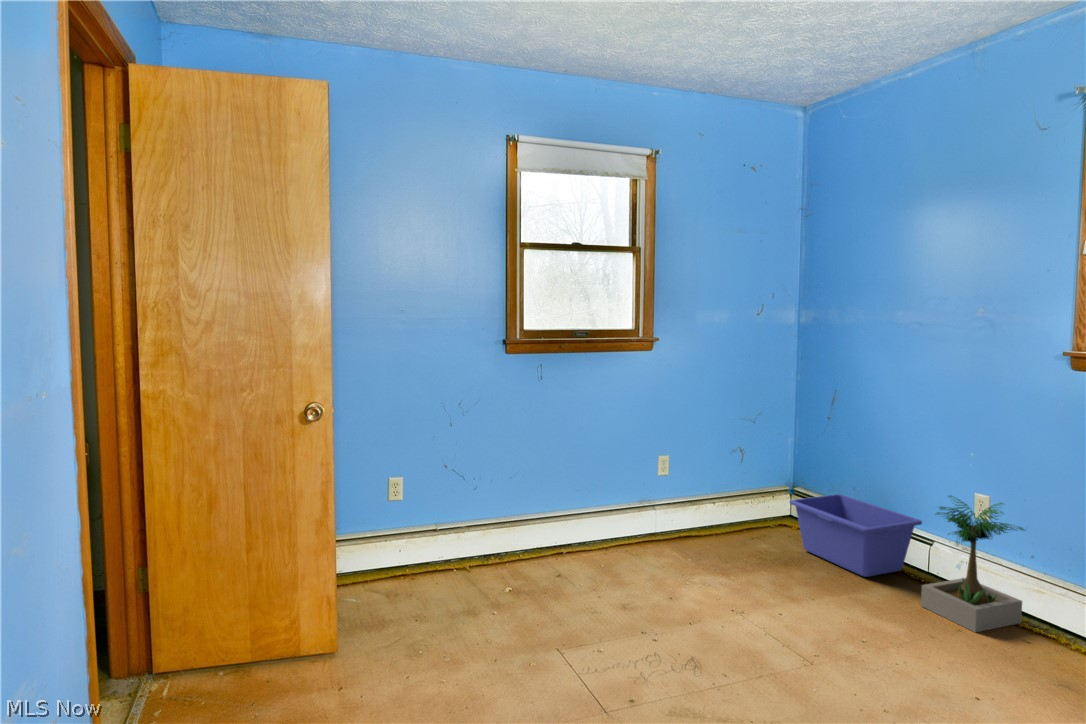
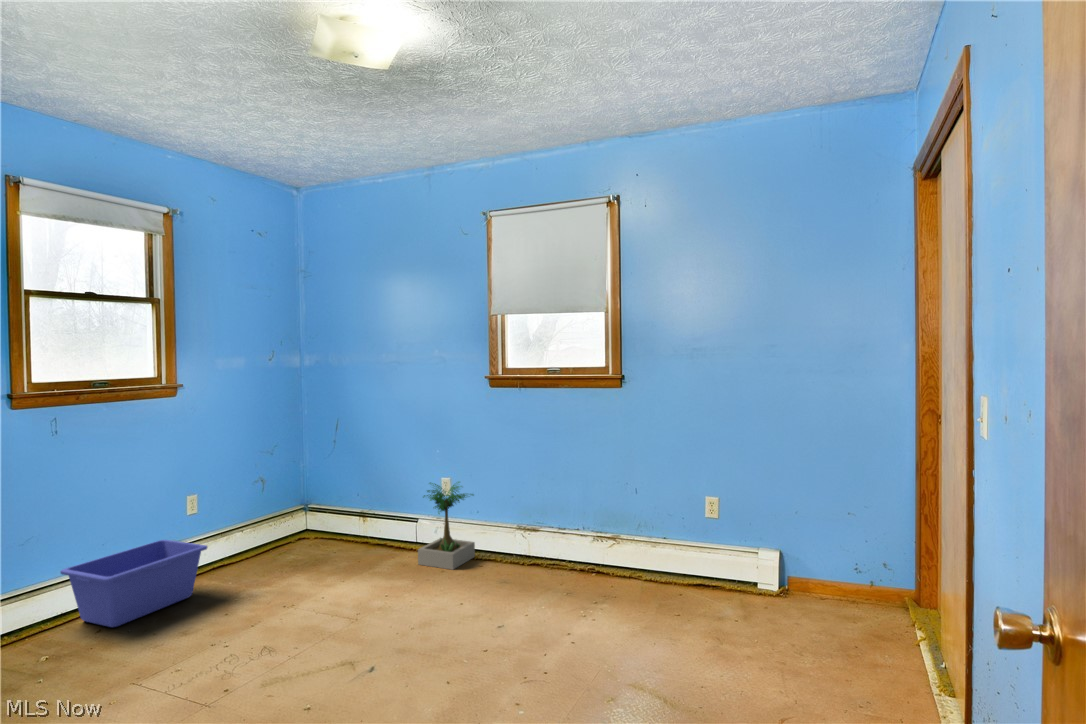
storage bin: present [790,494,922,577] -> present [60,540,207,627]

